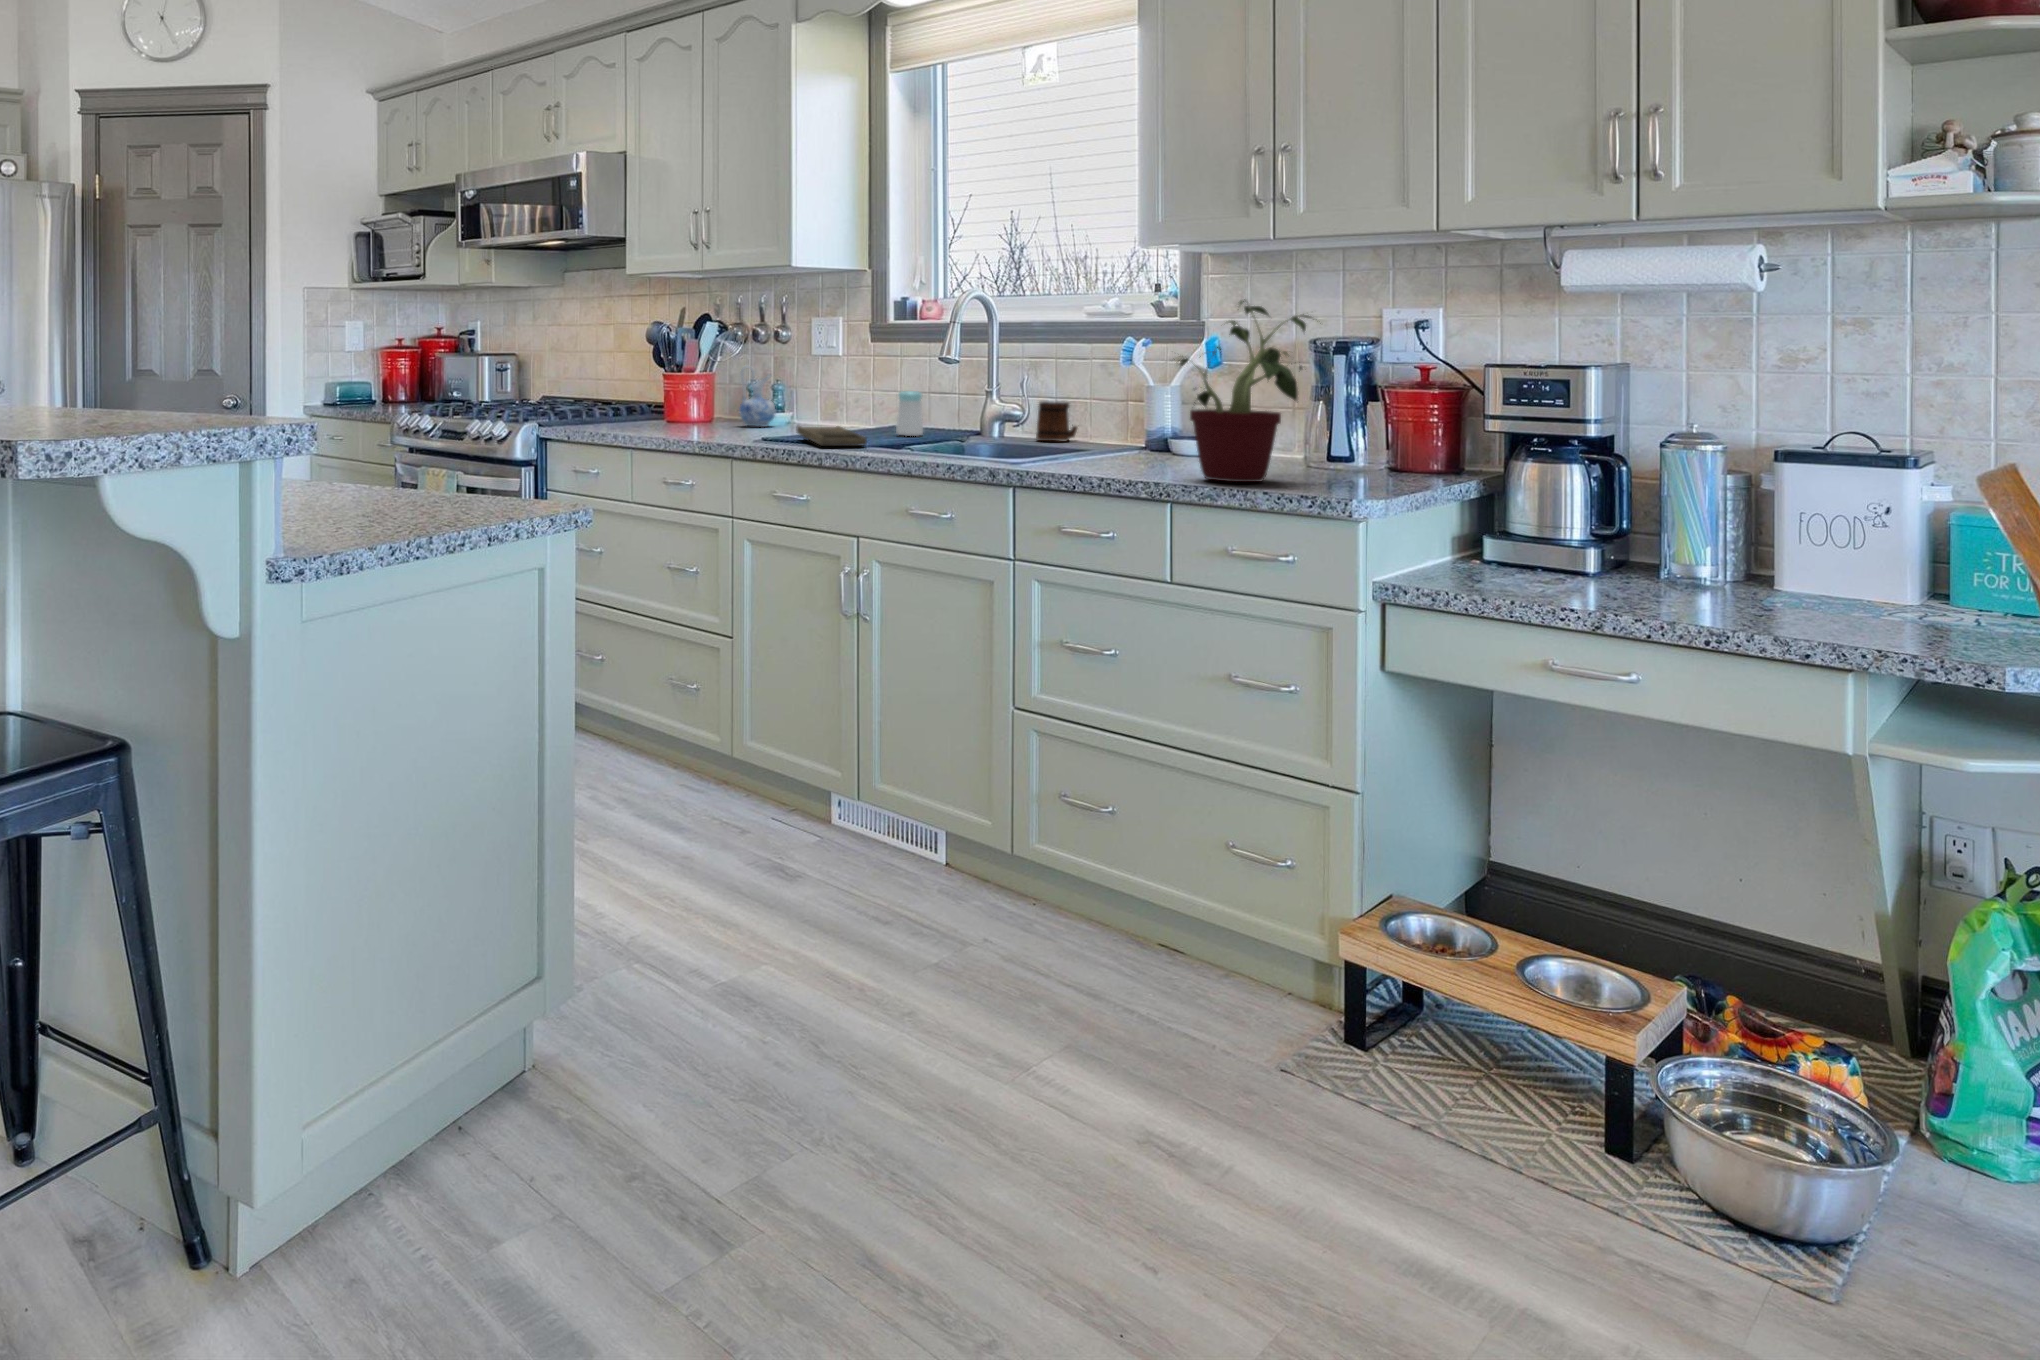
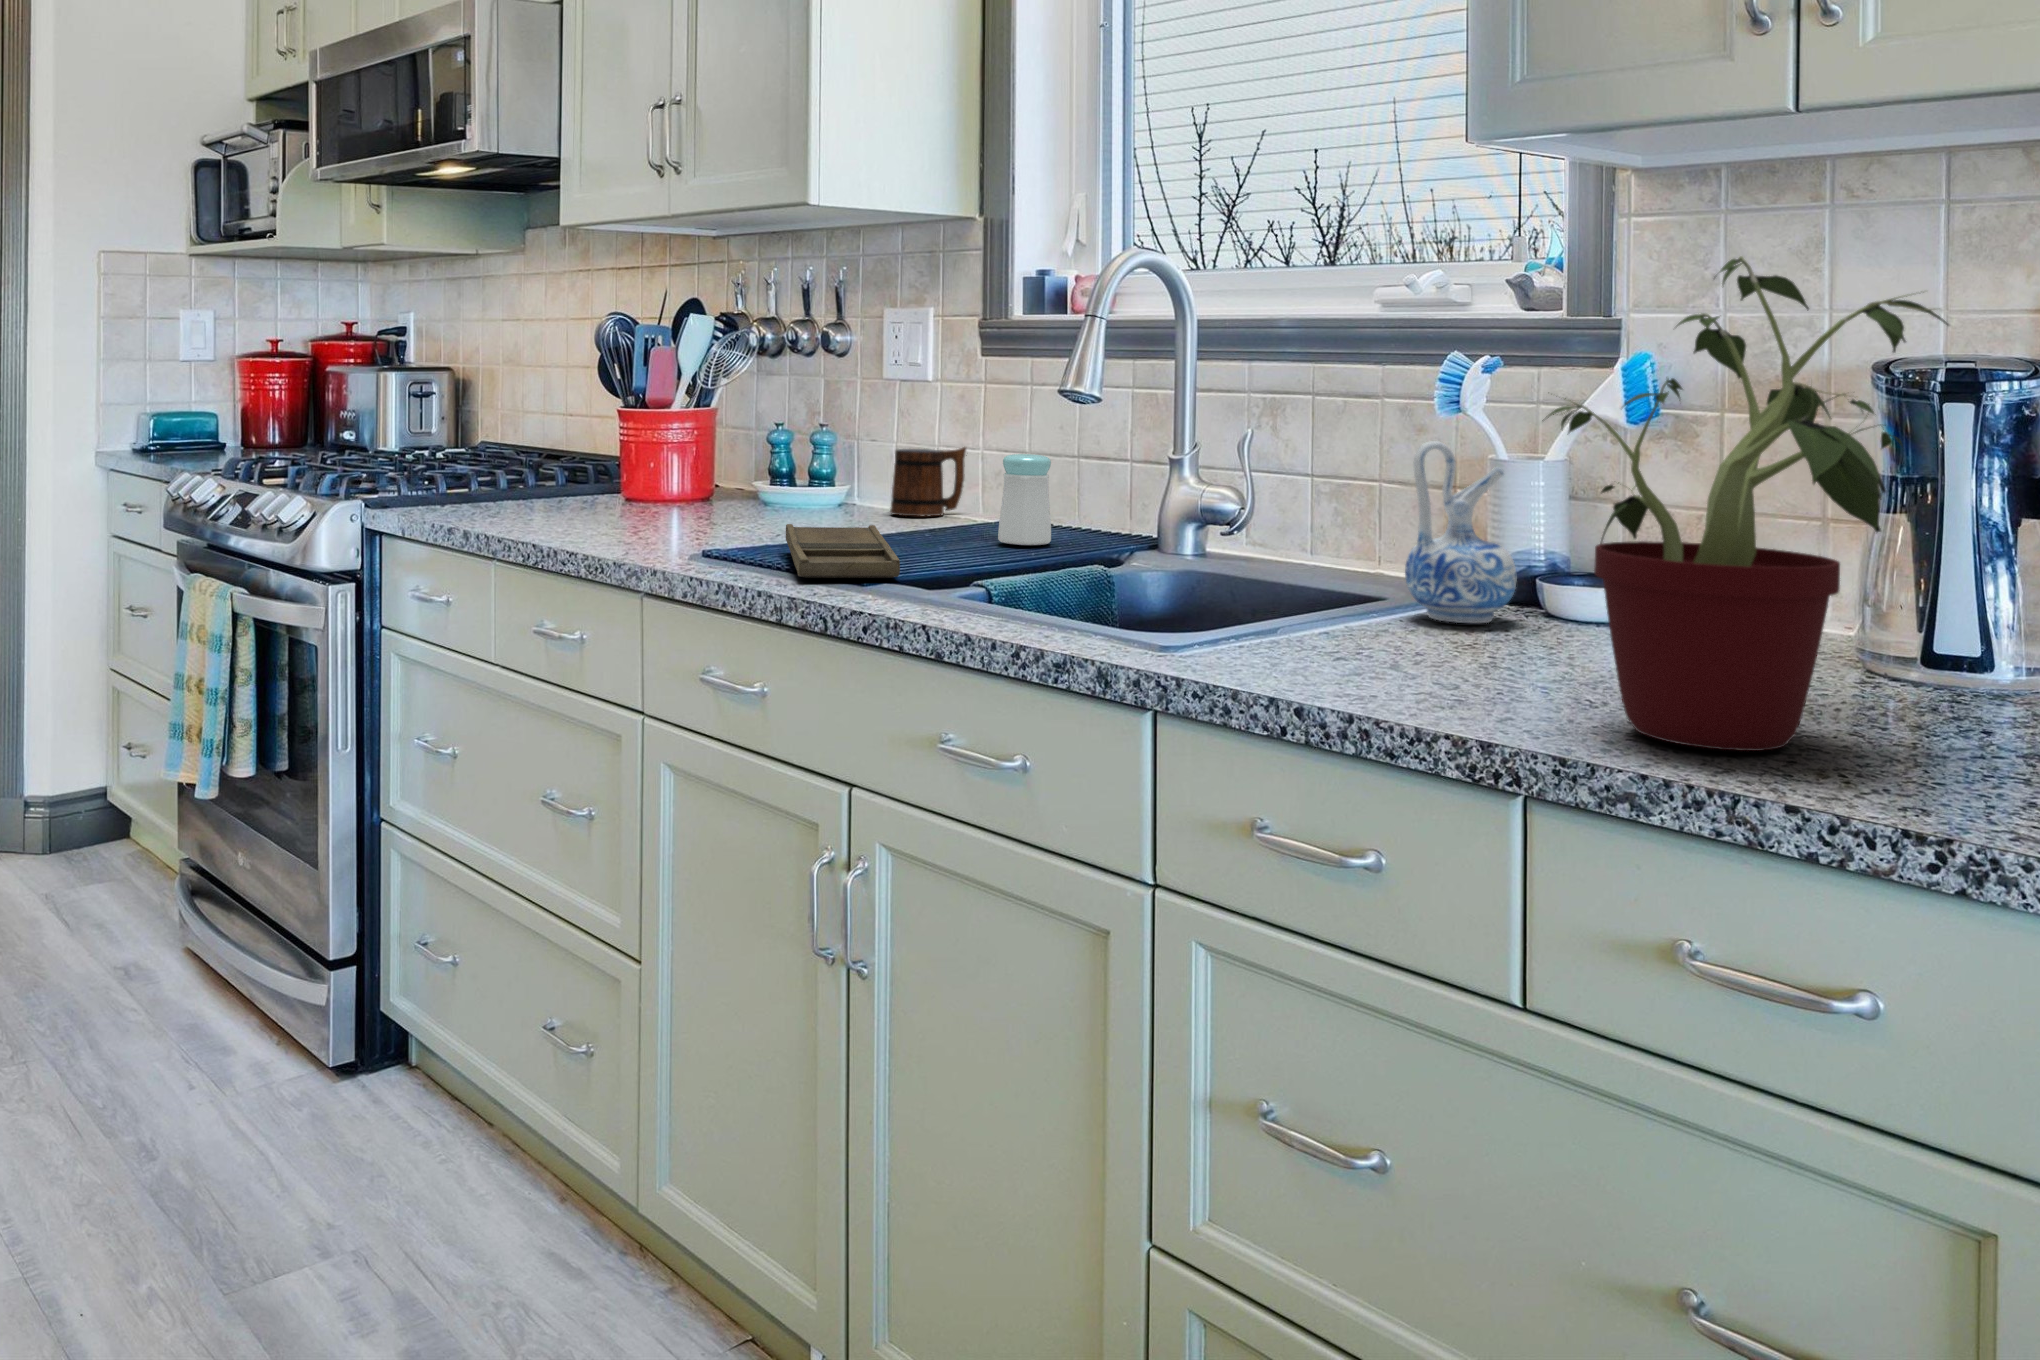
ceramic pitcher: present [739,366,776,427] -> present [1405,441,1517,623]
mug: present [1036,401,1077,442] -> present [890,447,966,516]

